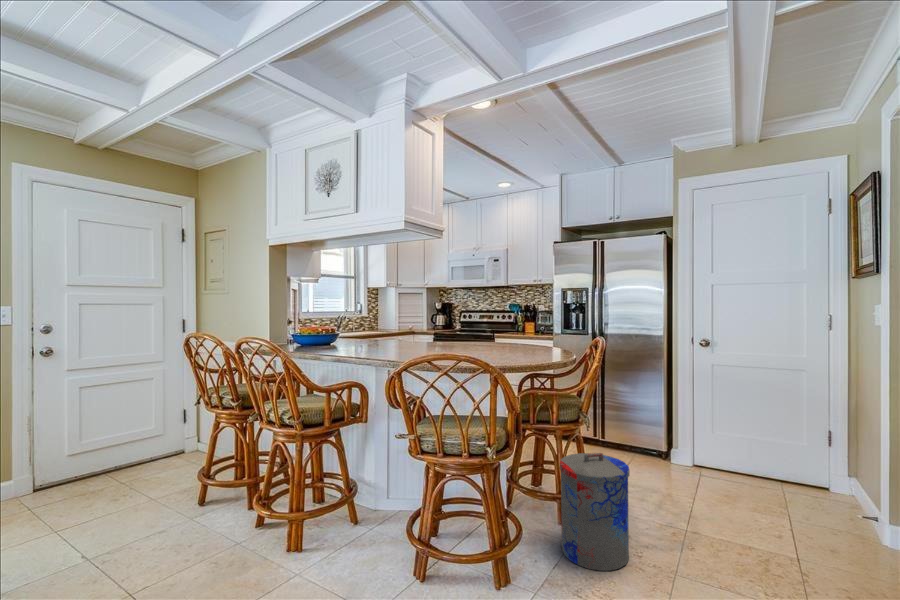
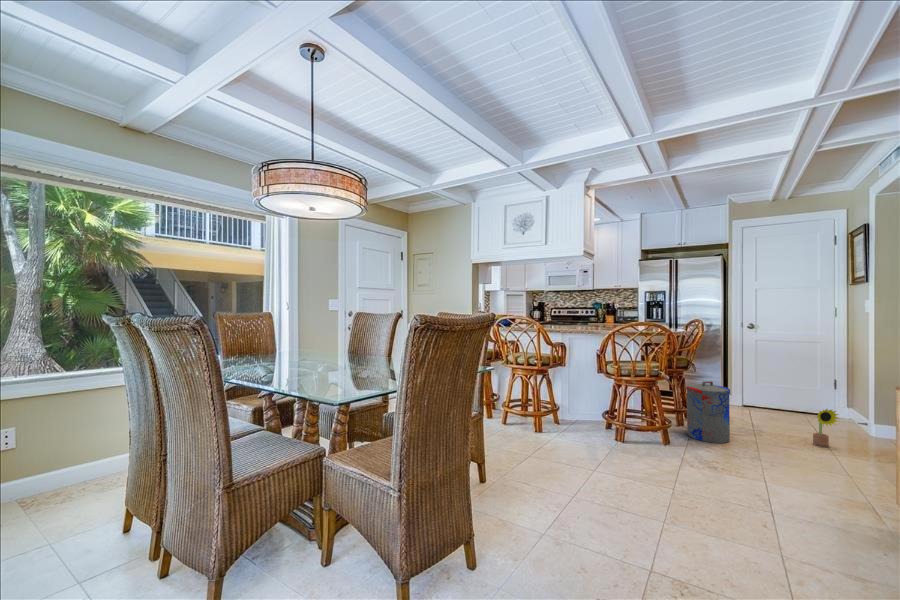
decorative plant: none [775,509,820,578] -> present [813,409,839,447]

